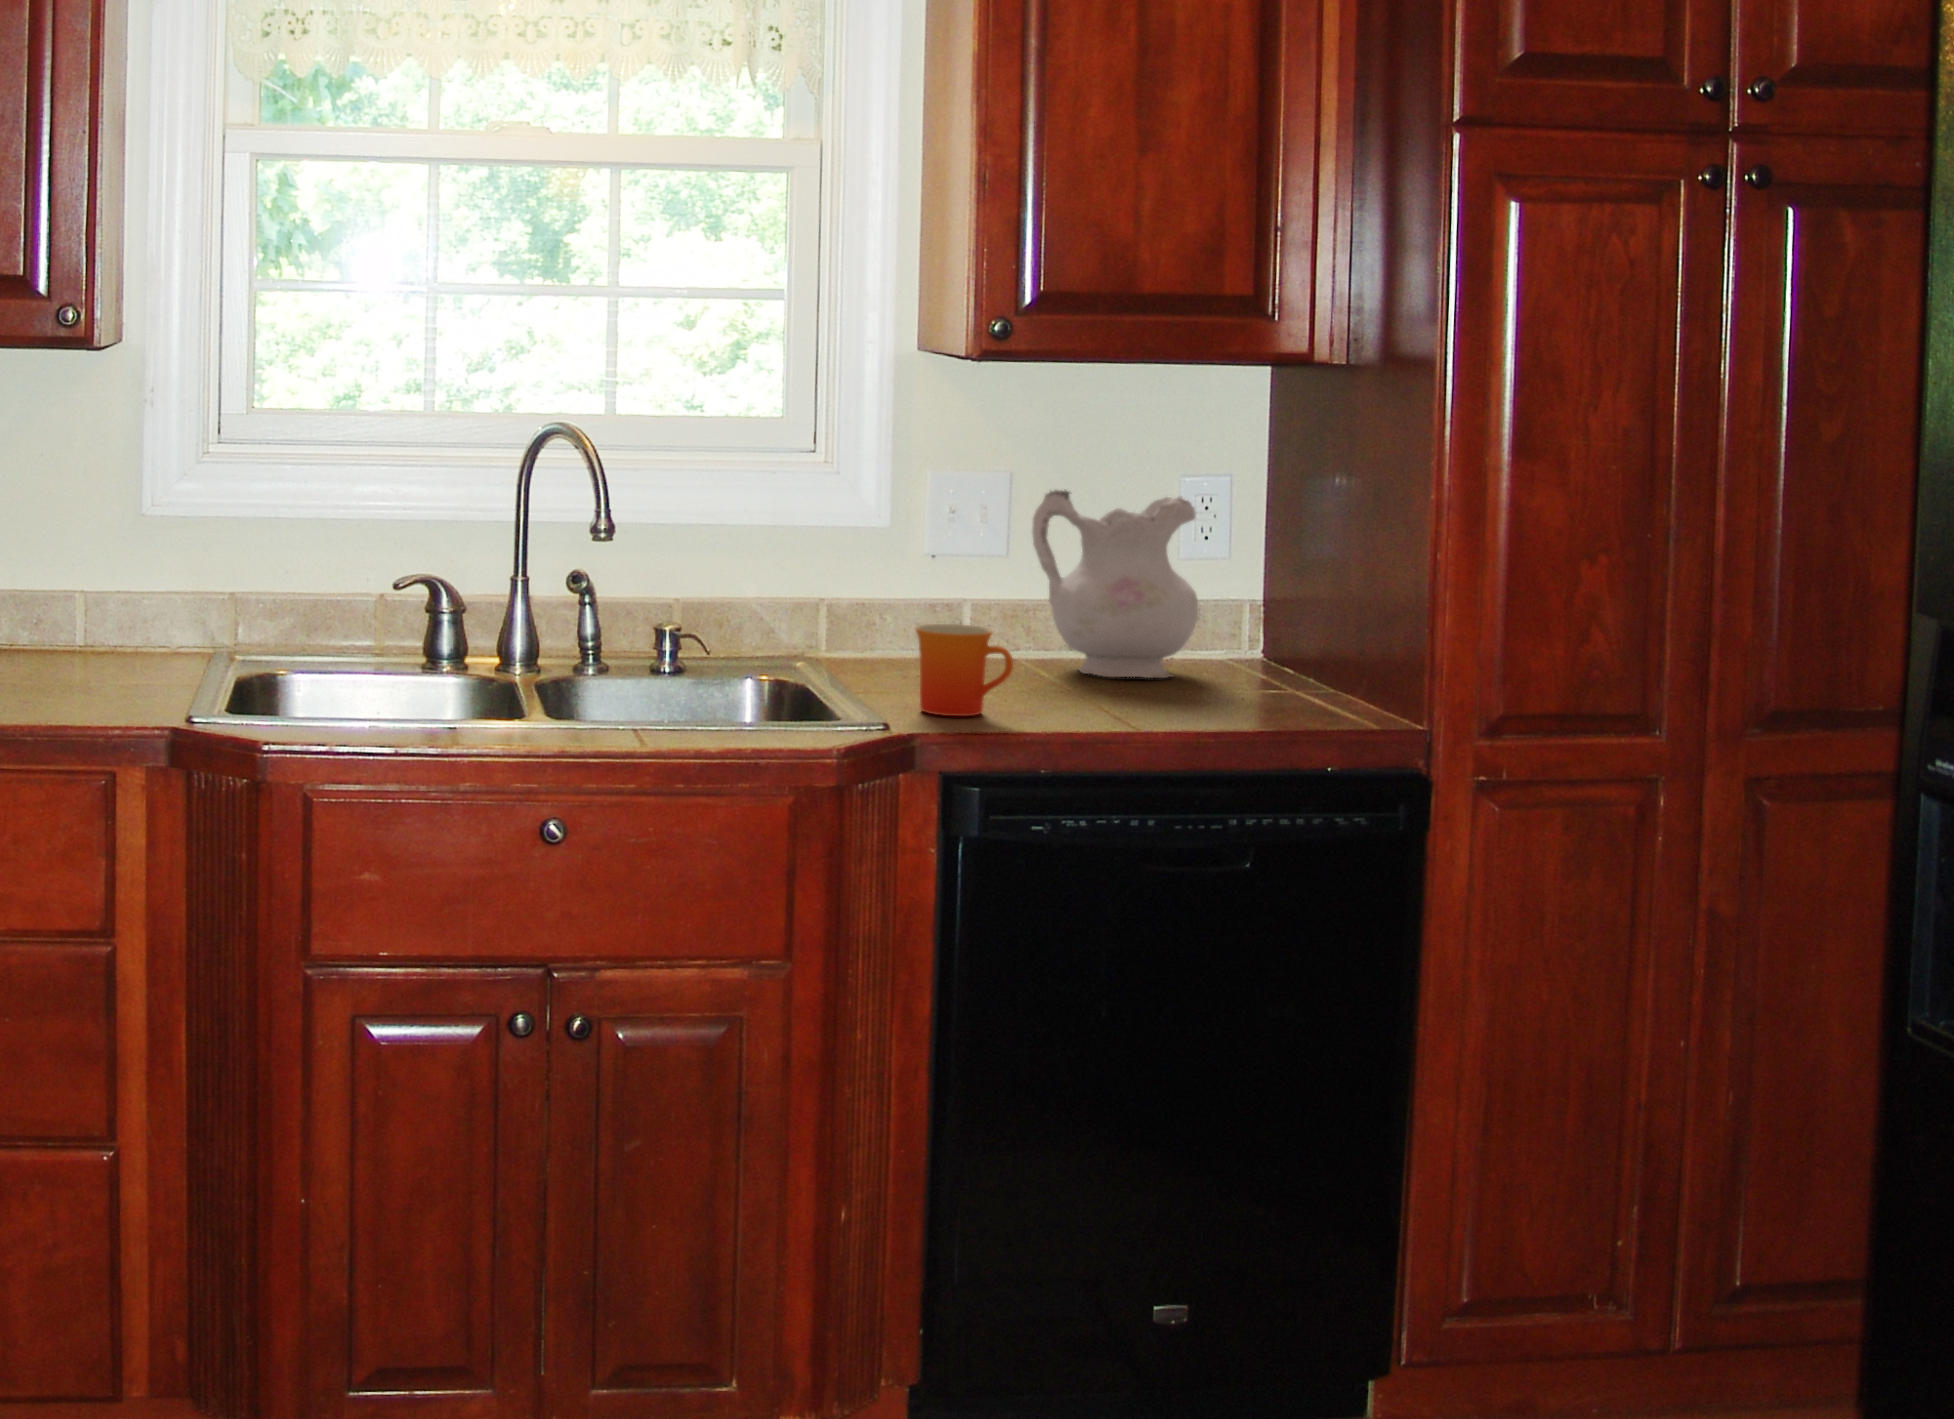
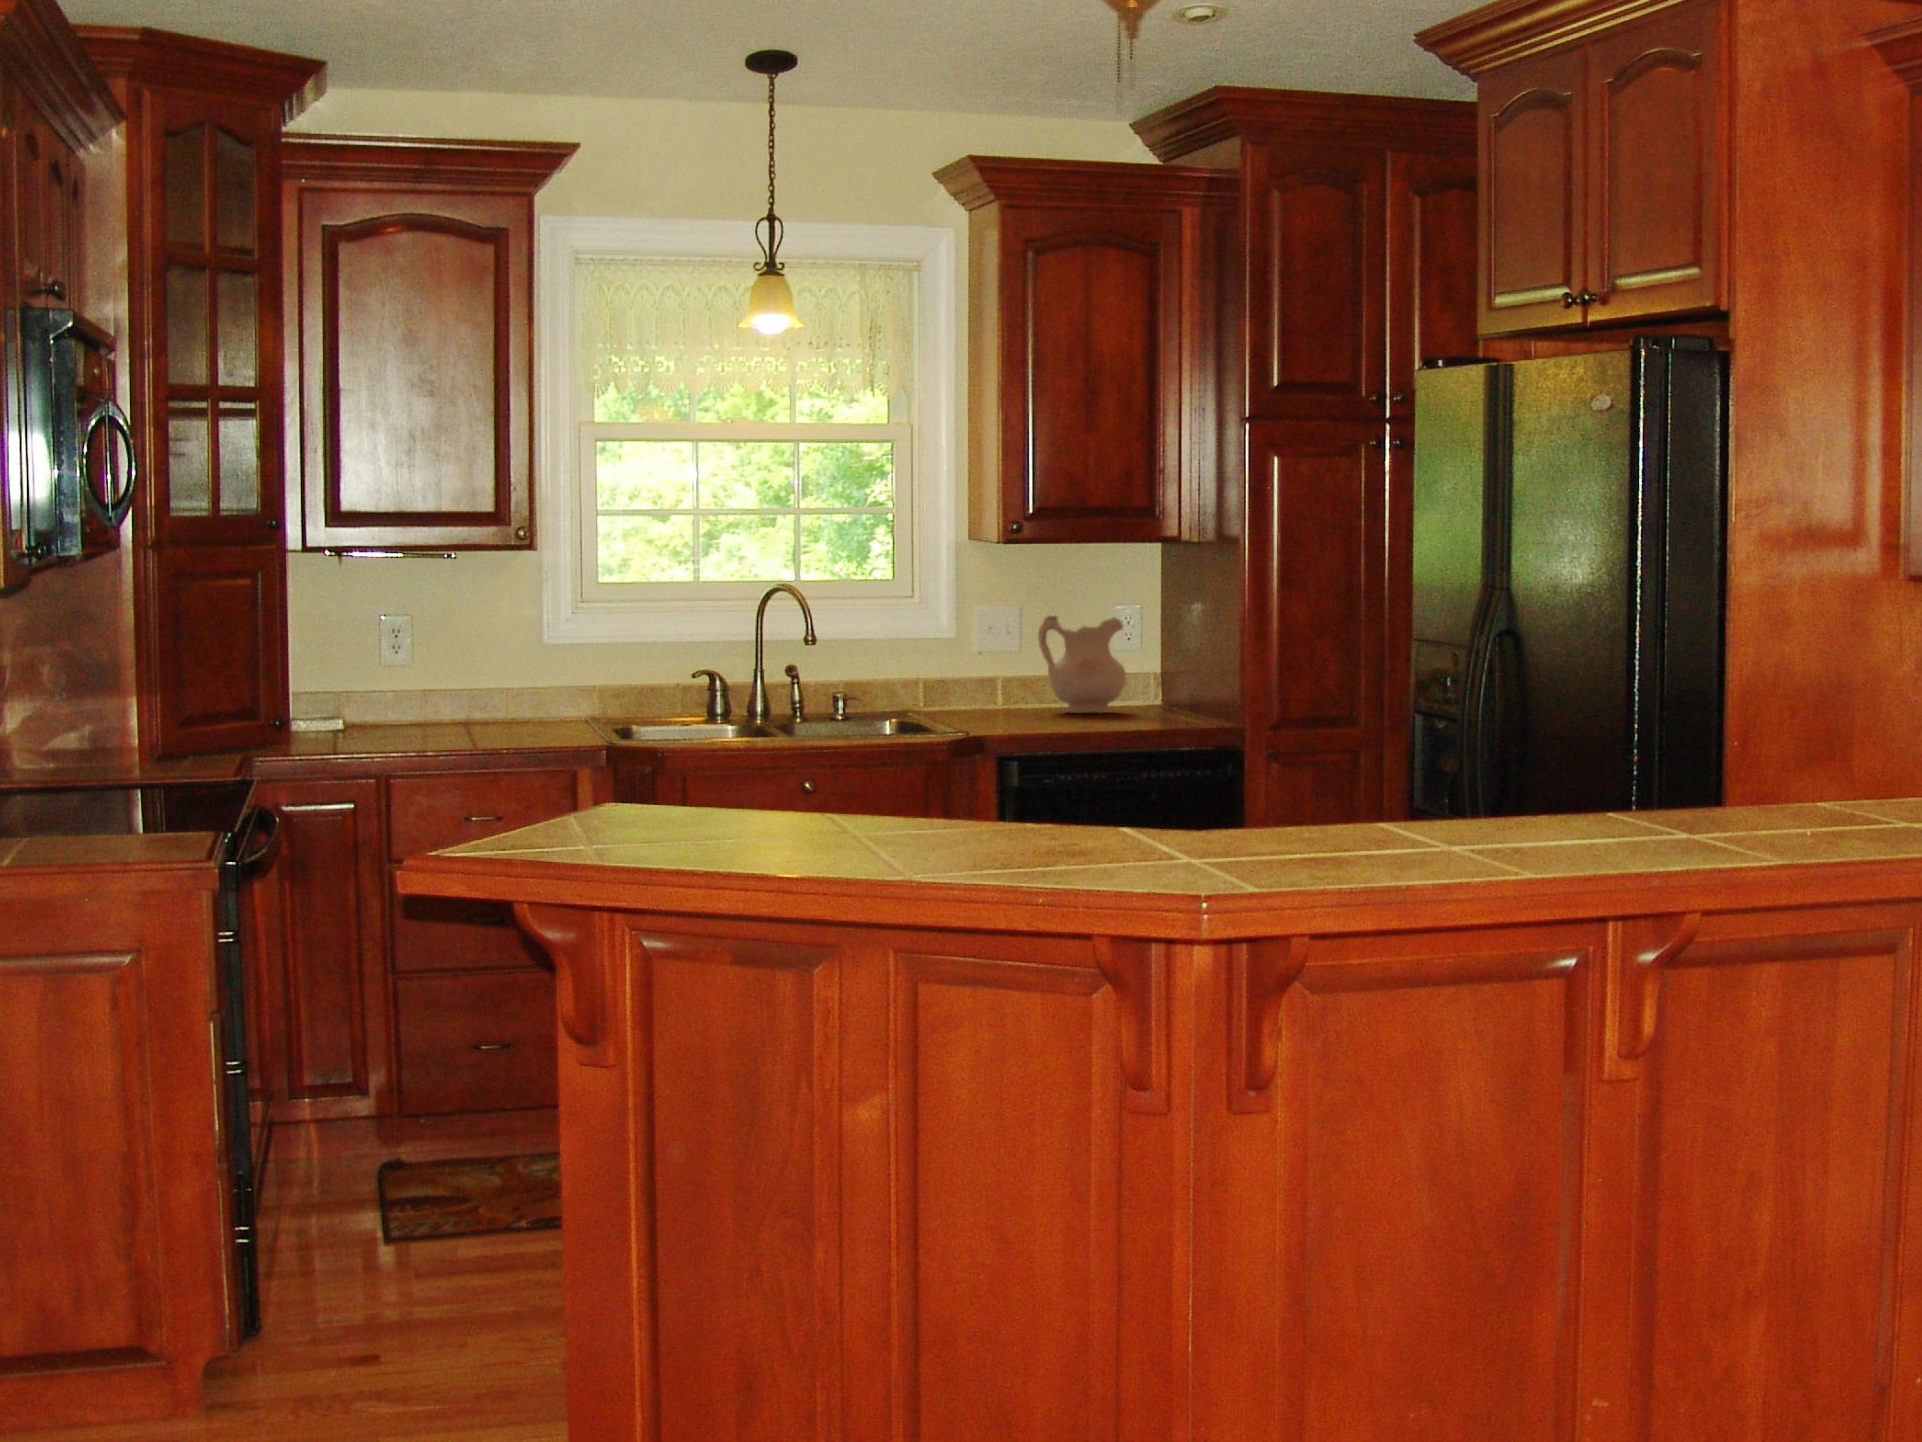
mug: present [915,624,1013,716] -> none [978,680,1027,723]

